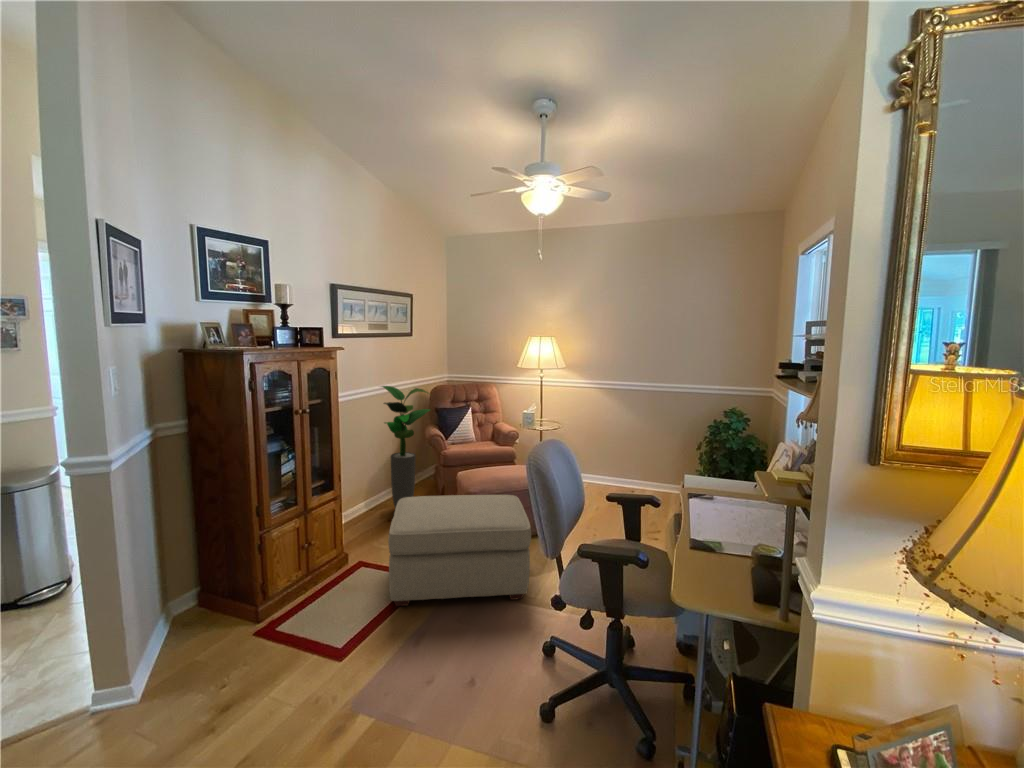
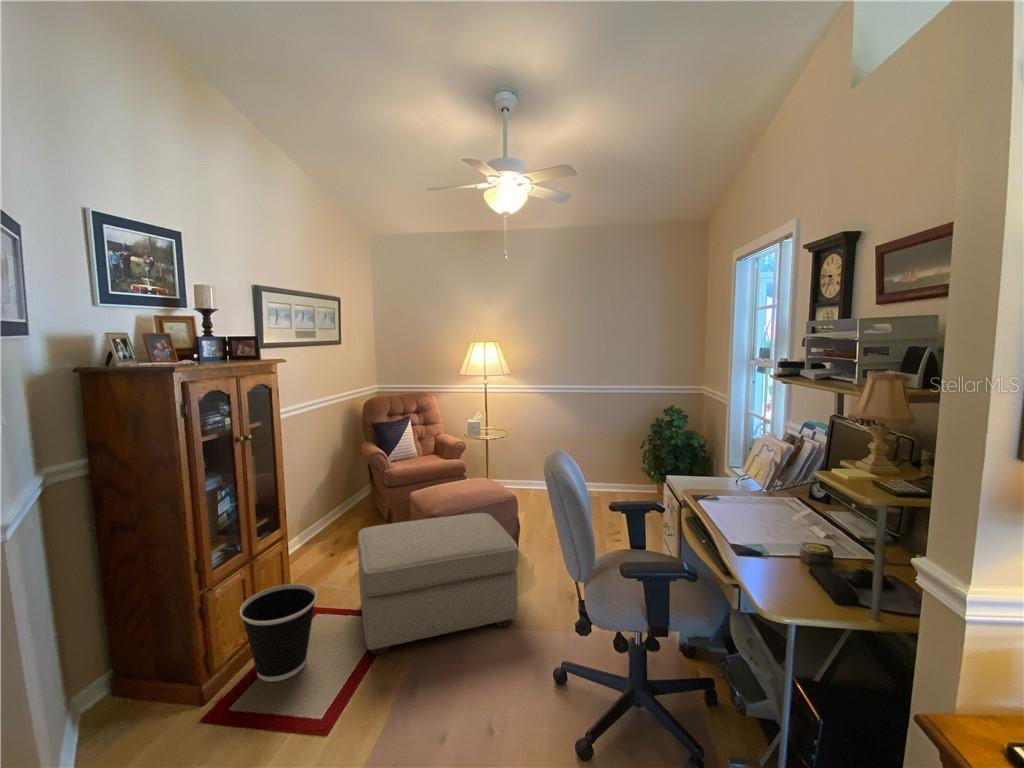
potted plant: present [382,386,430,508] -> none [310,401,376,544]
wastebasket: none [291,537,353,614] -> present [240,584,317,682]

